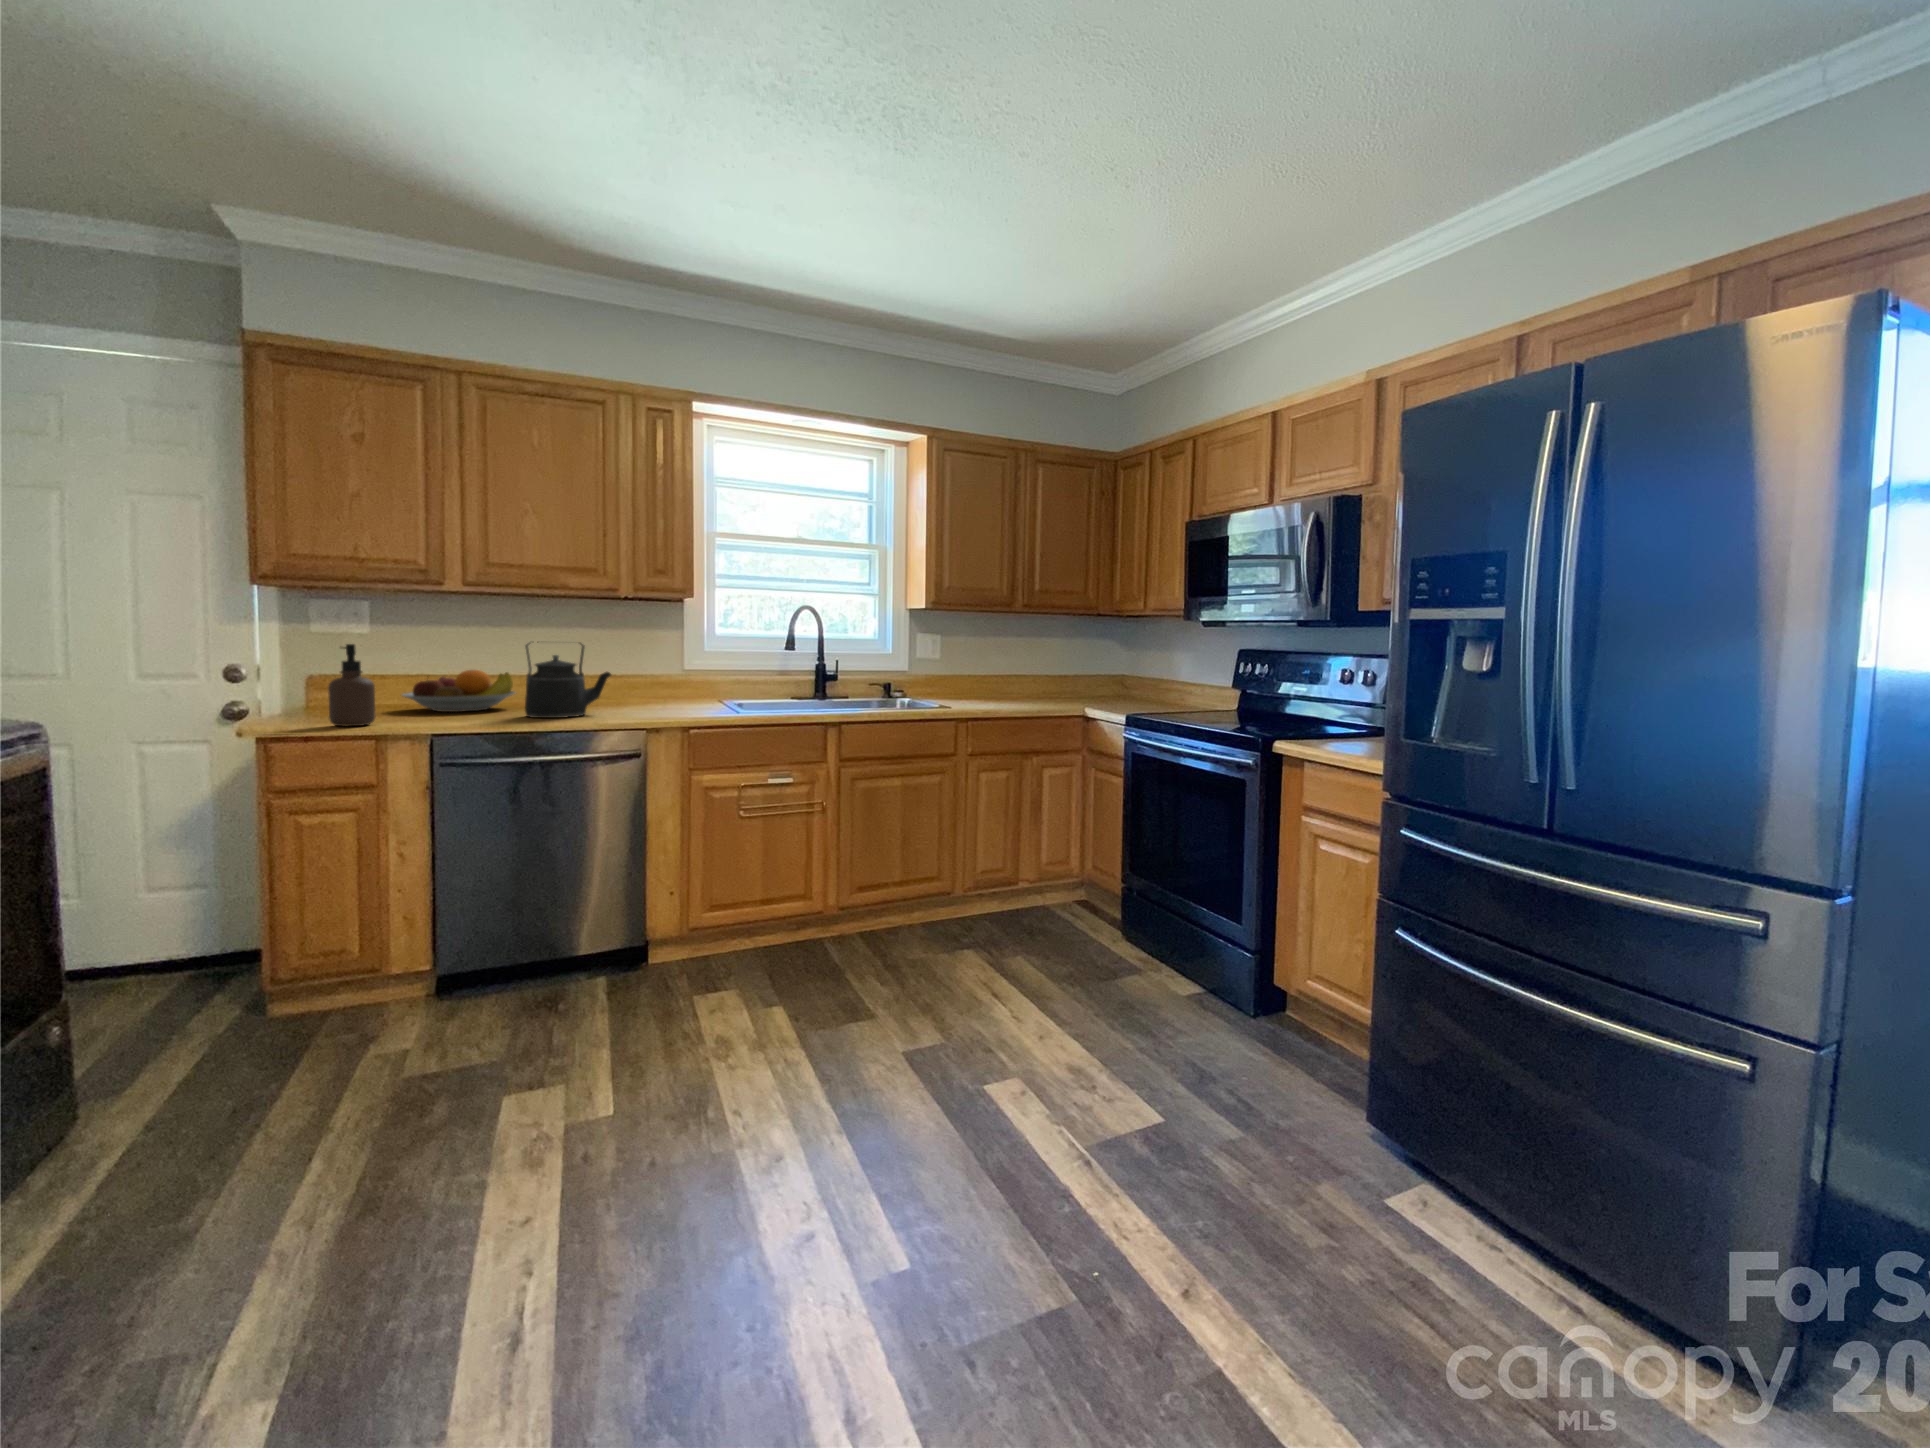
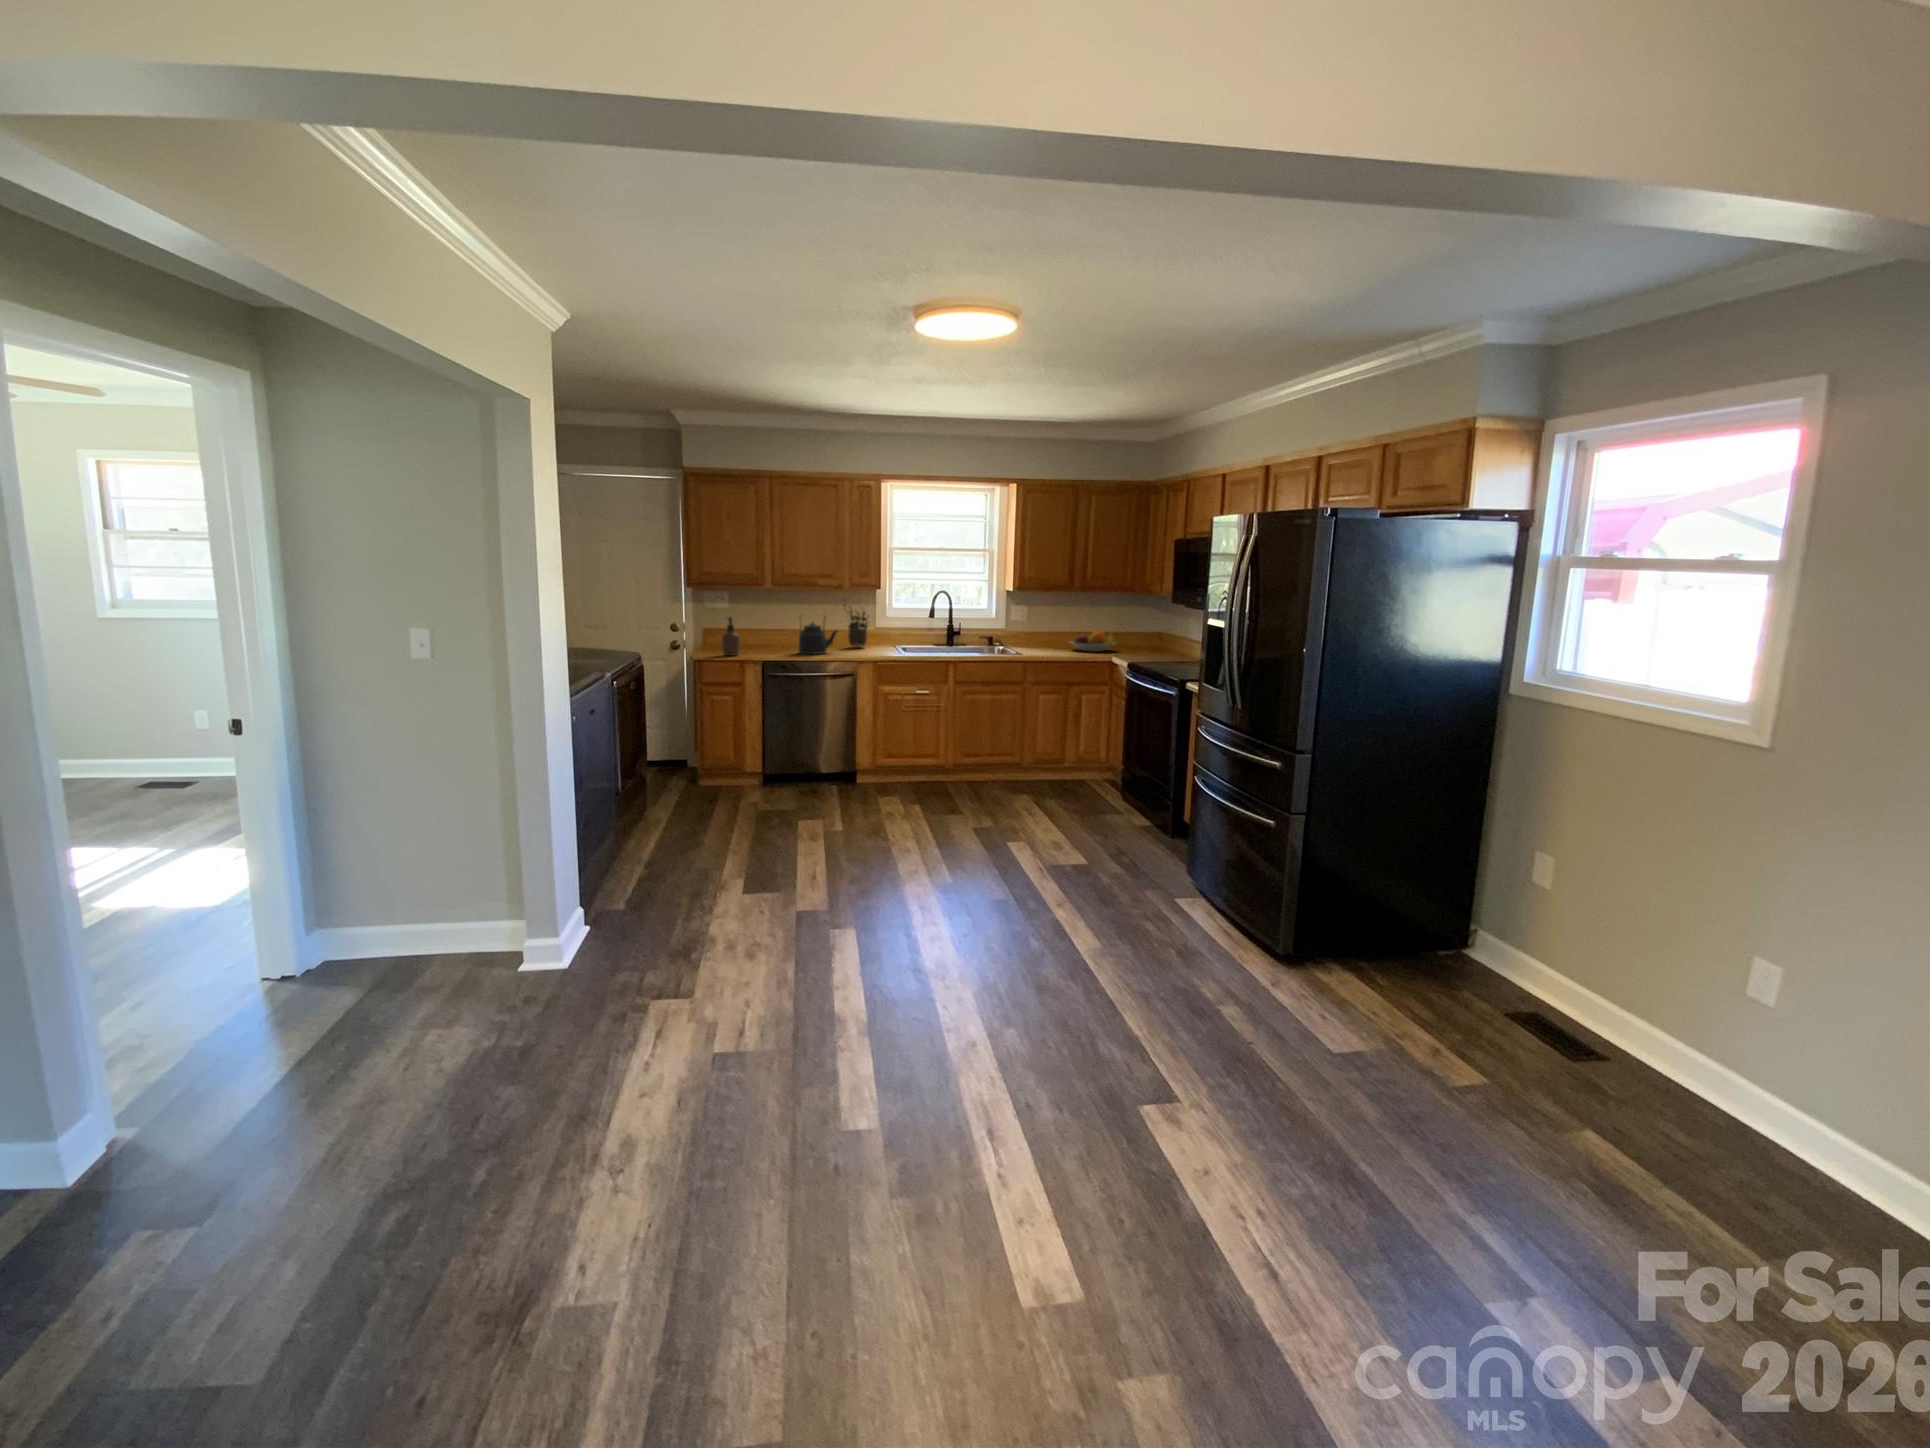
potted plant: none [626,620,678,703] -> present [845,609,868,646]
fruit bowl: present [402,670,515,712] -> present [1070,631,1114,651]

